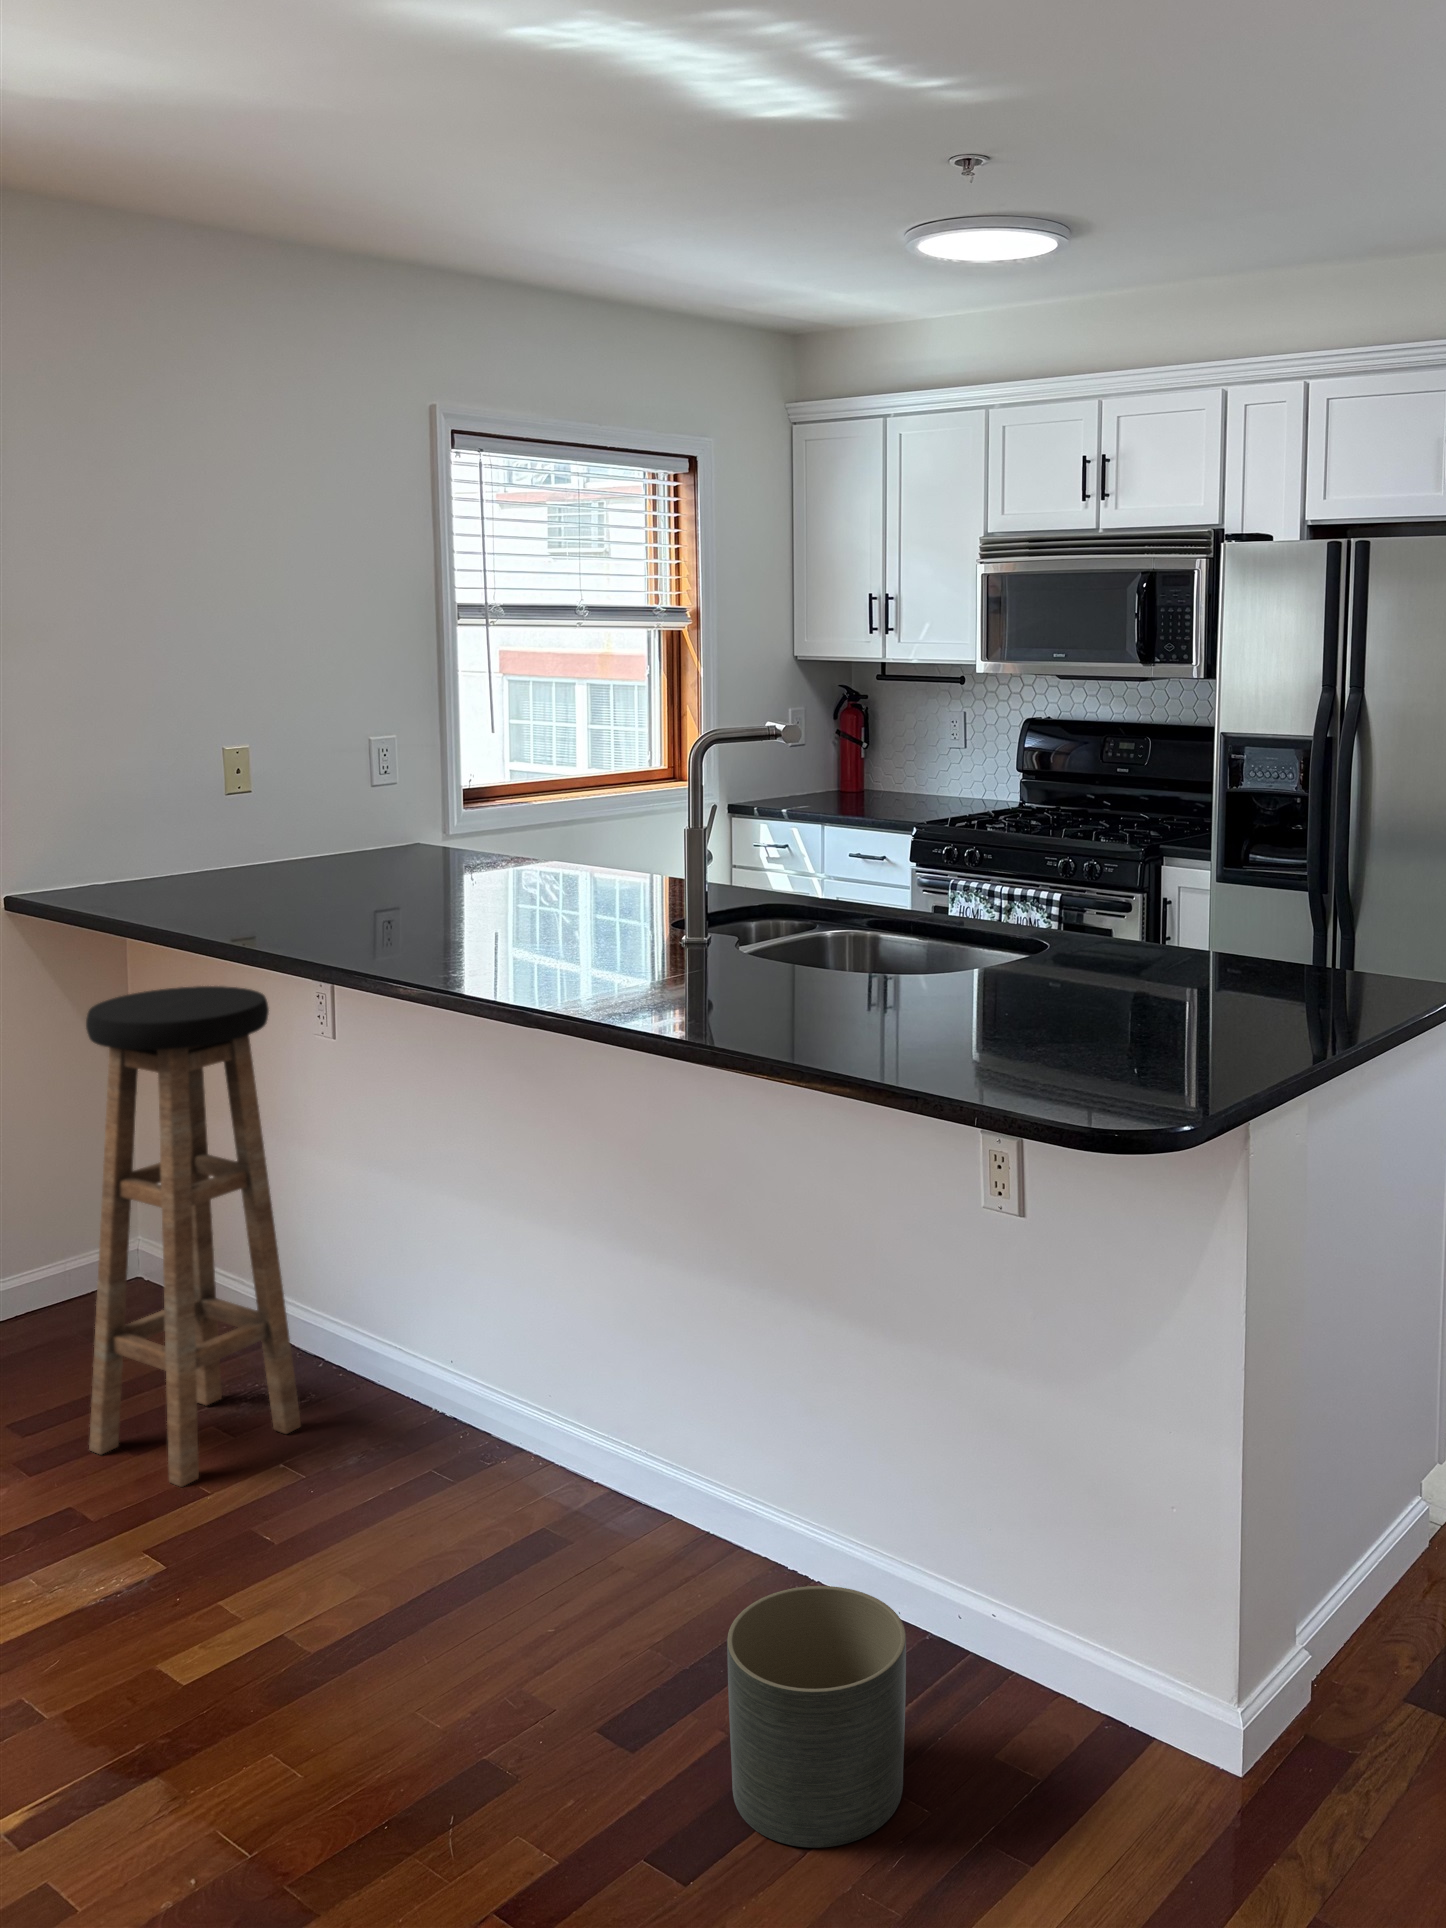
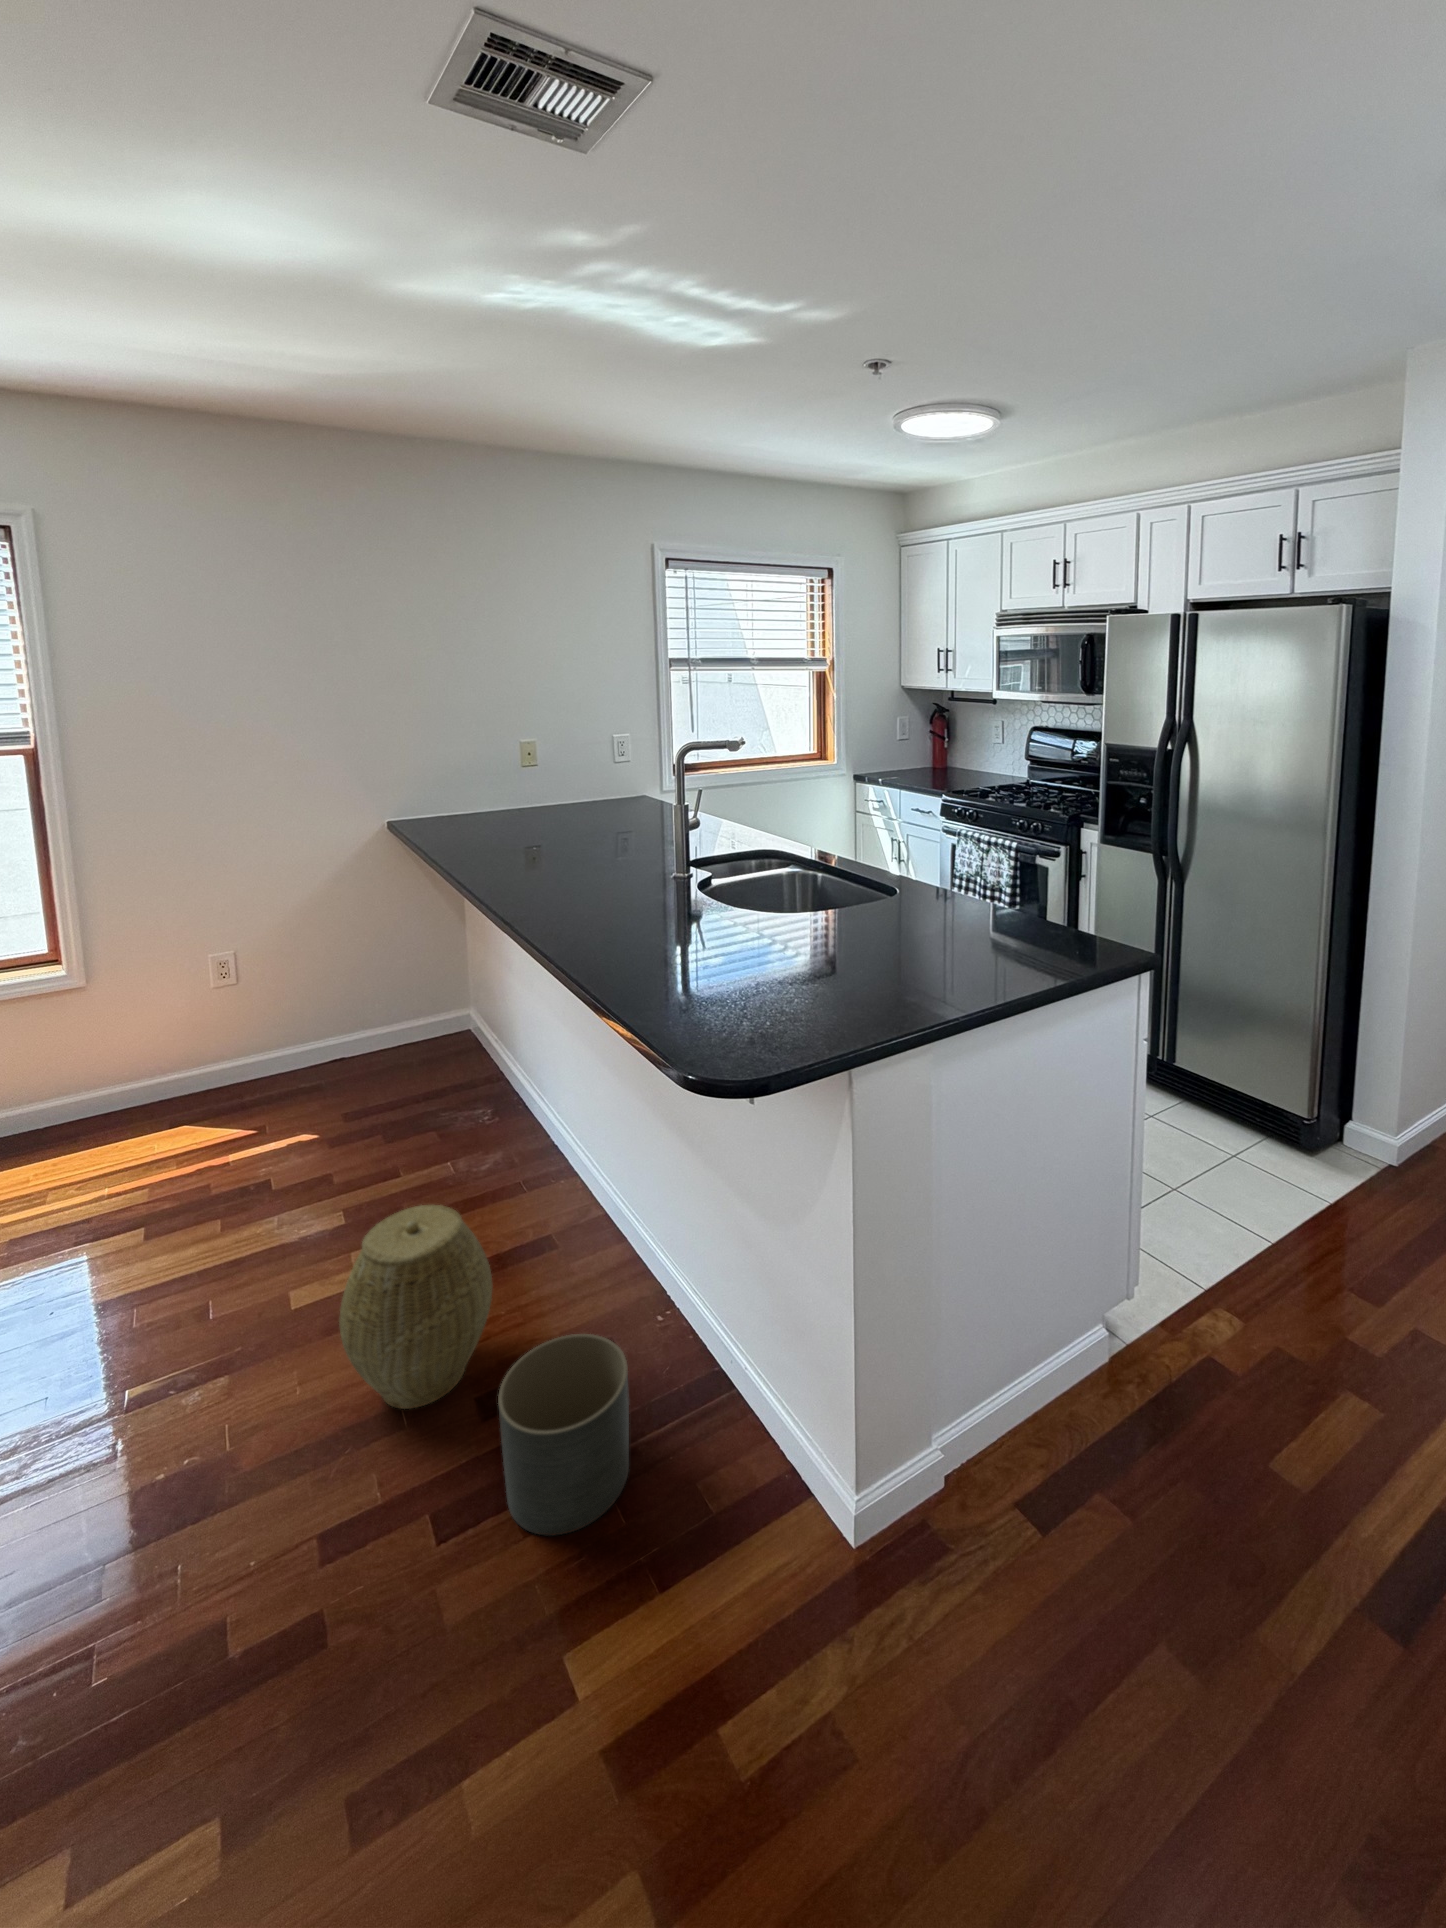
bar stool: present [86,986,301,1487] -> none [358,878,484,1162]
woven basket: none [381,1457,602,1769] -> present [339,1205,492,1409]

